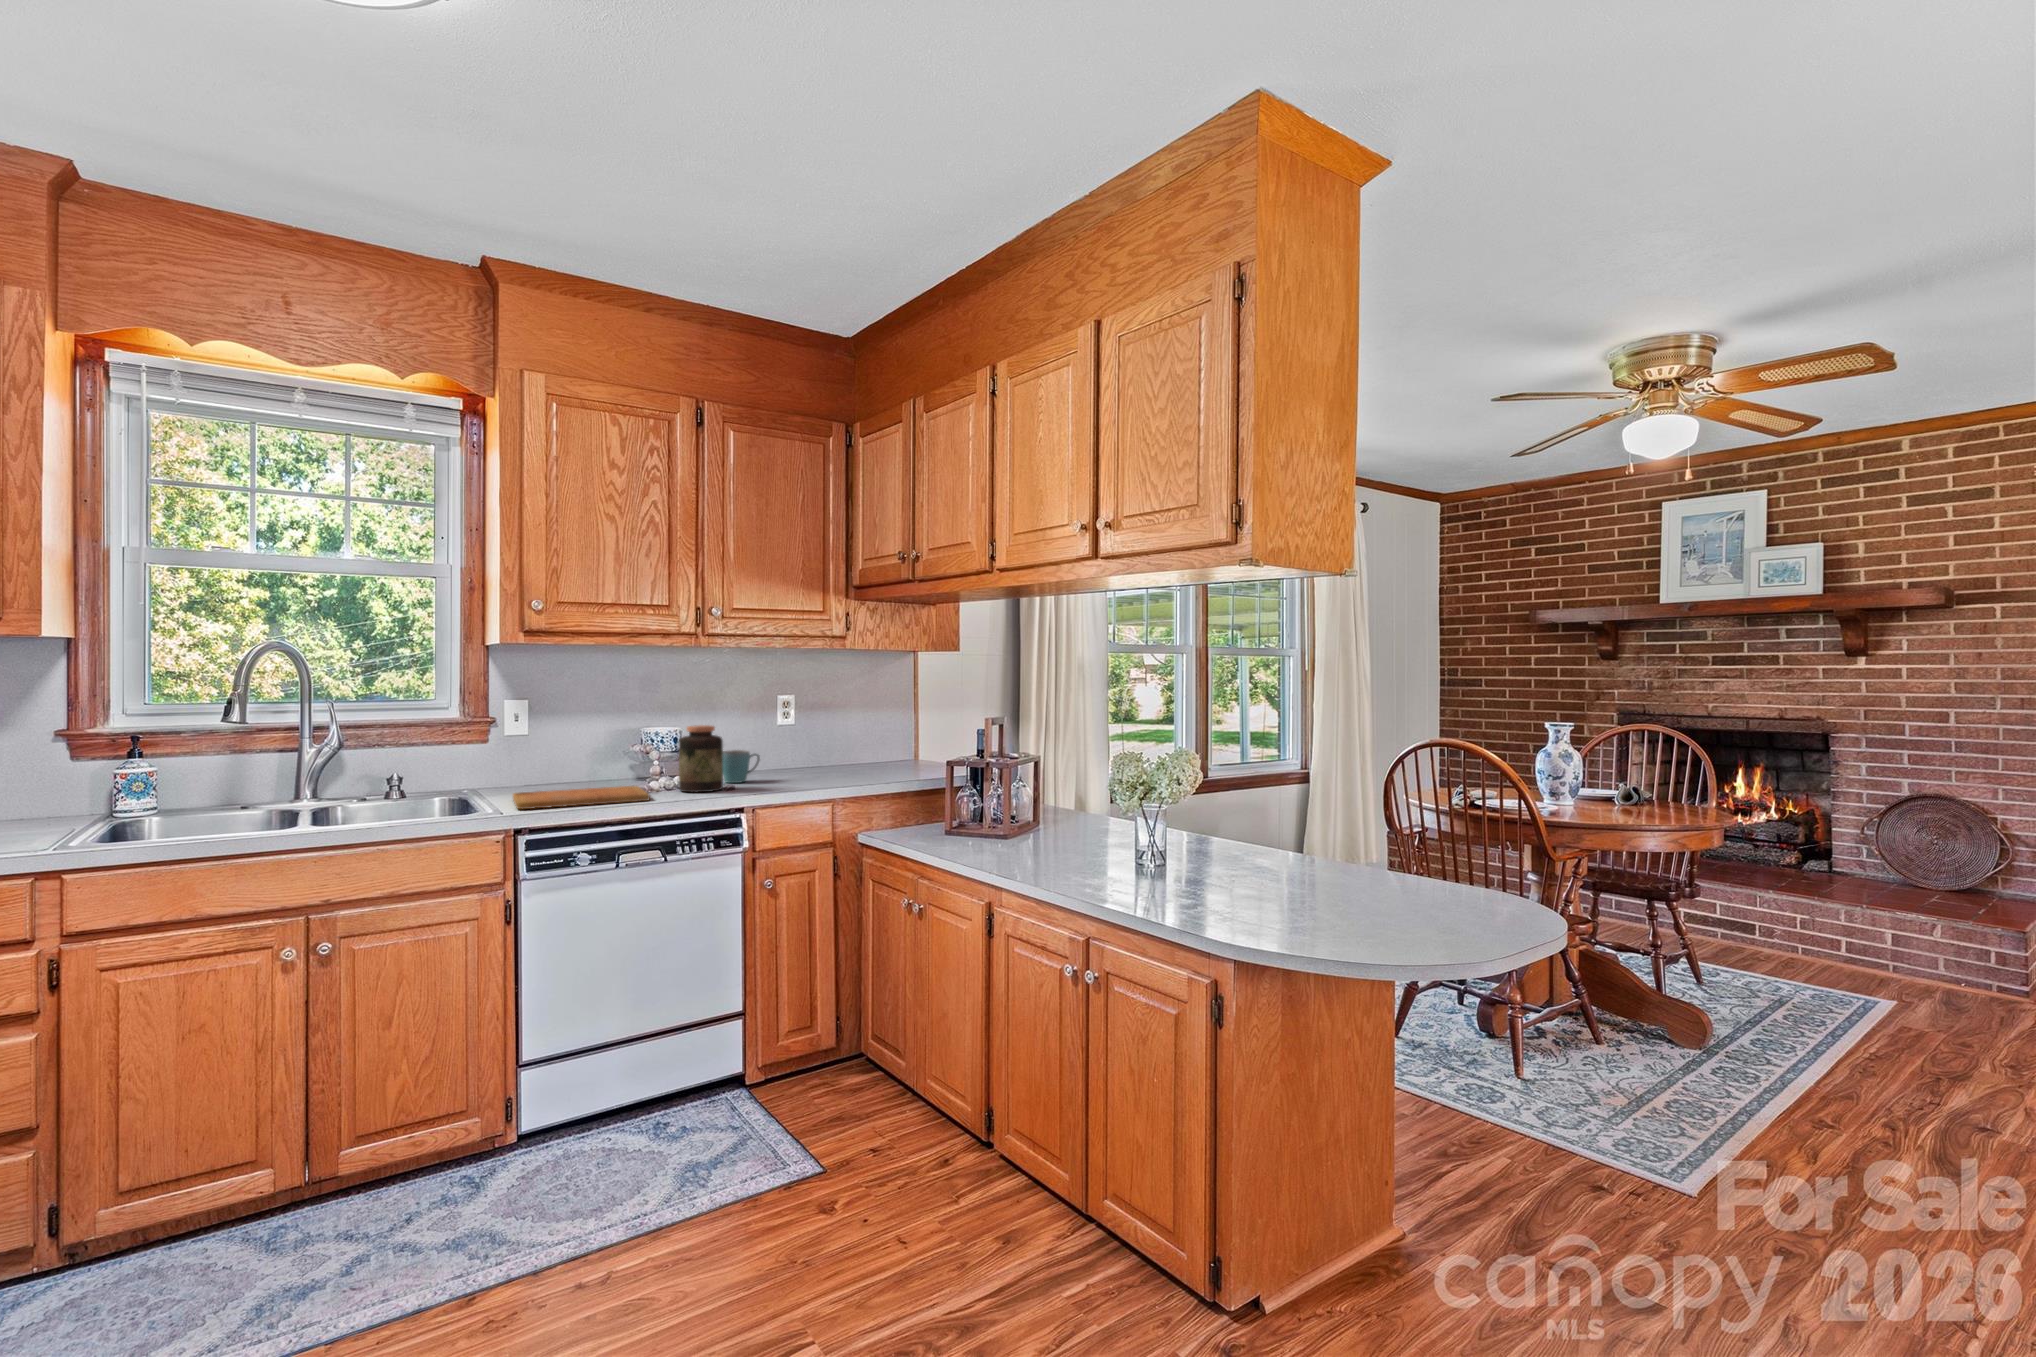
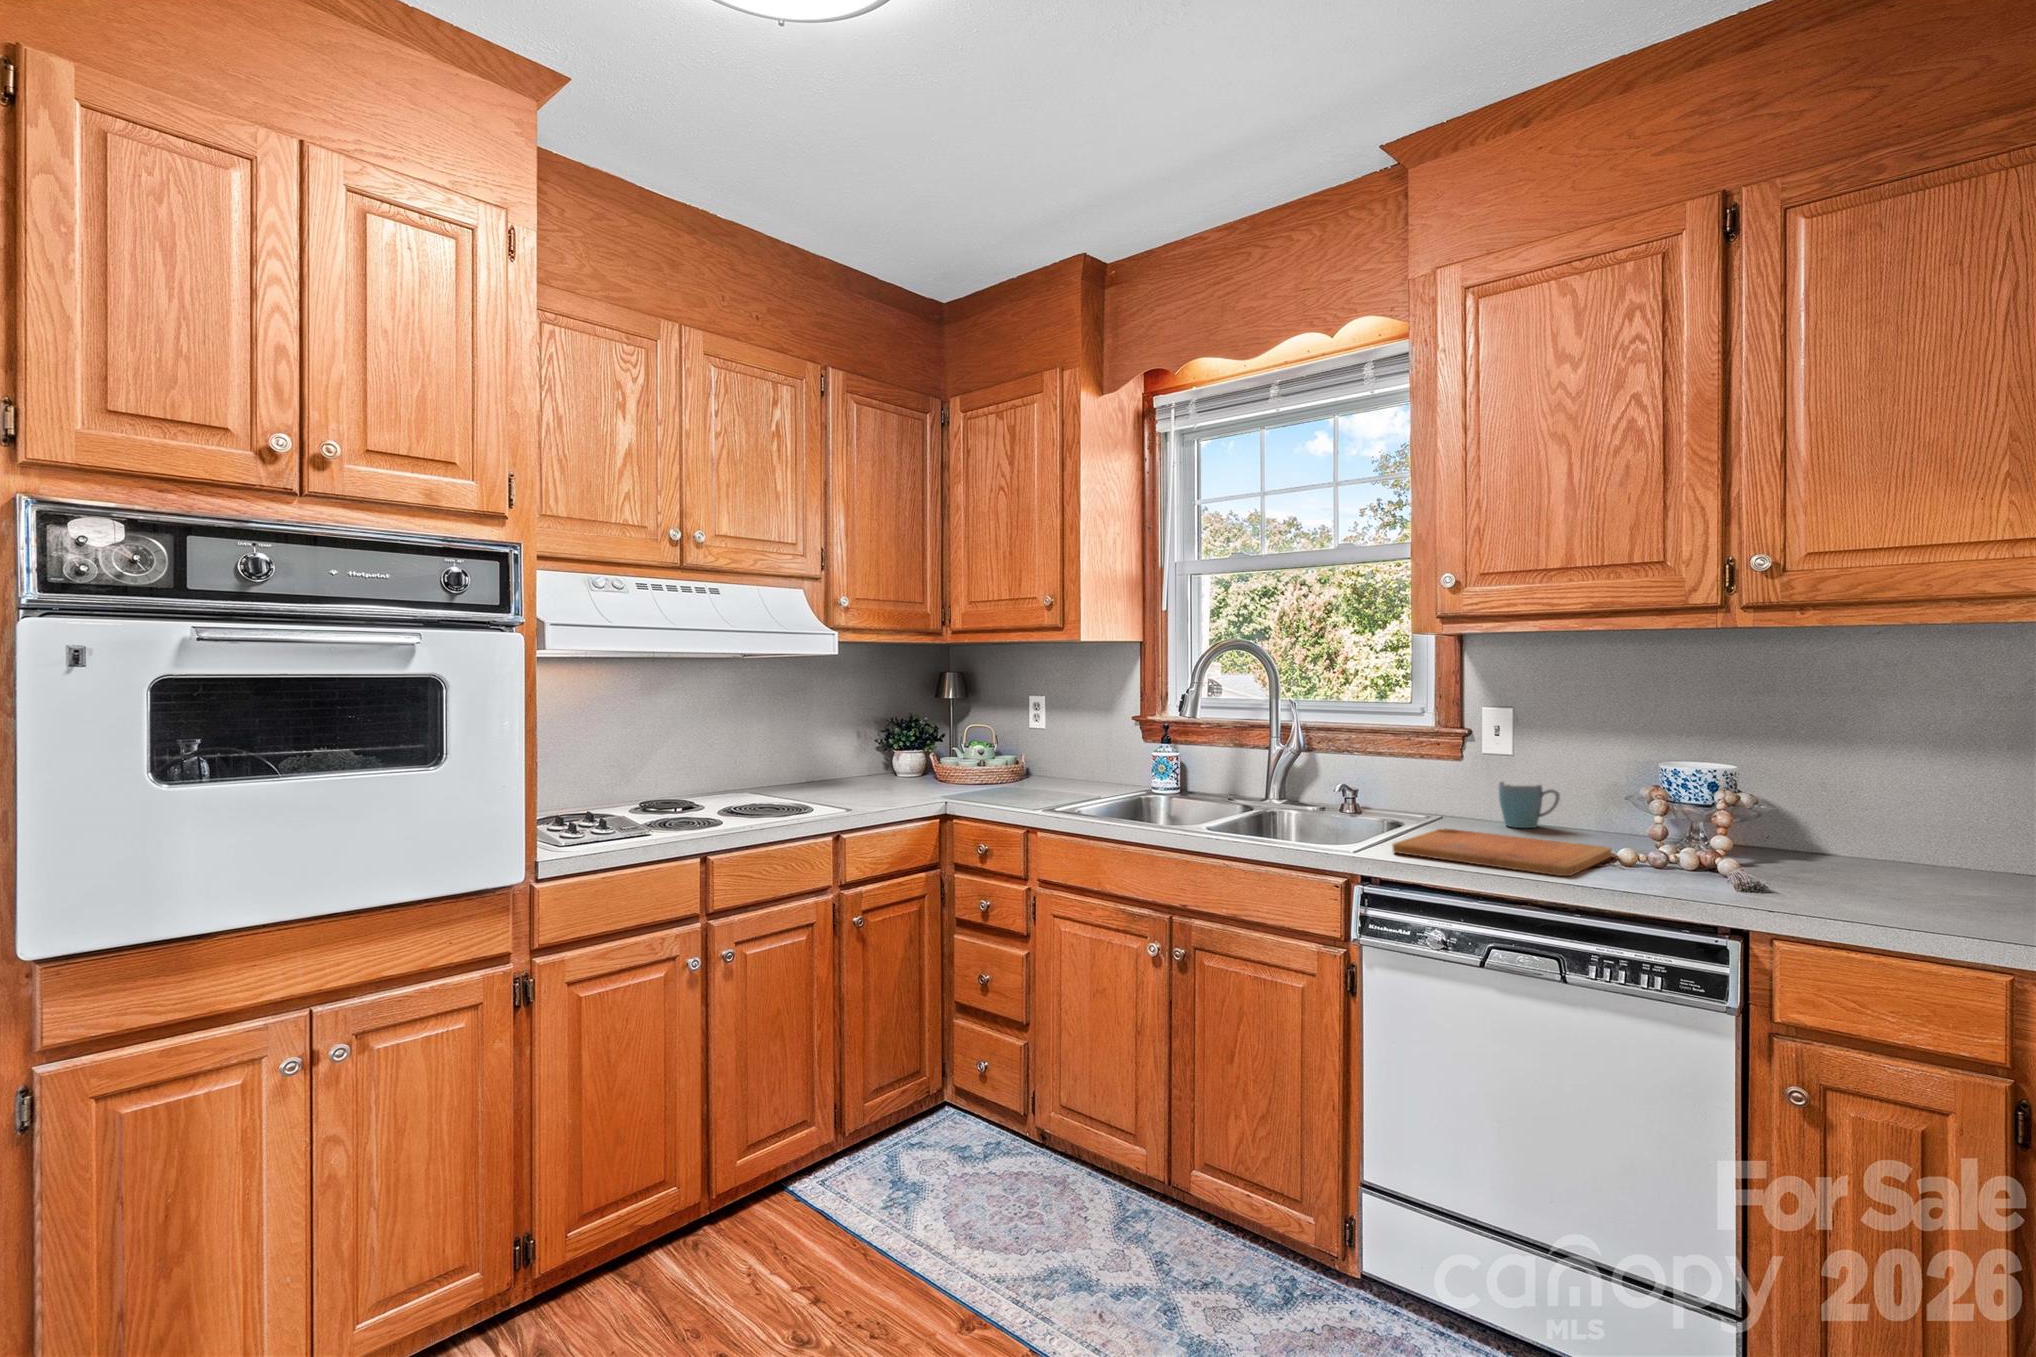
jar: present [679,725,723,792] -> none [1660,763,1751,884]
mug: present [723,750,760,783] -> present [1499,782,1560,828]

